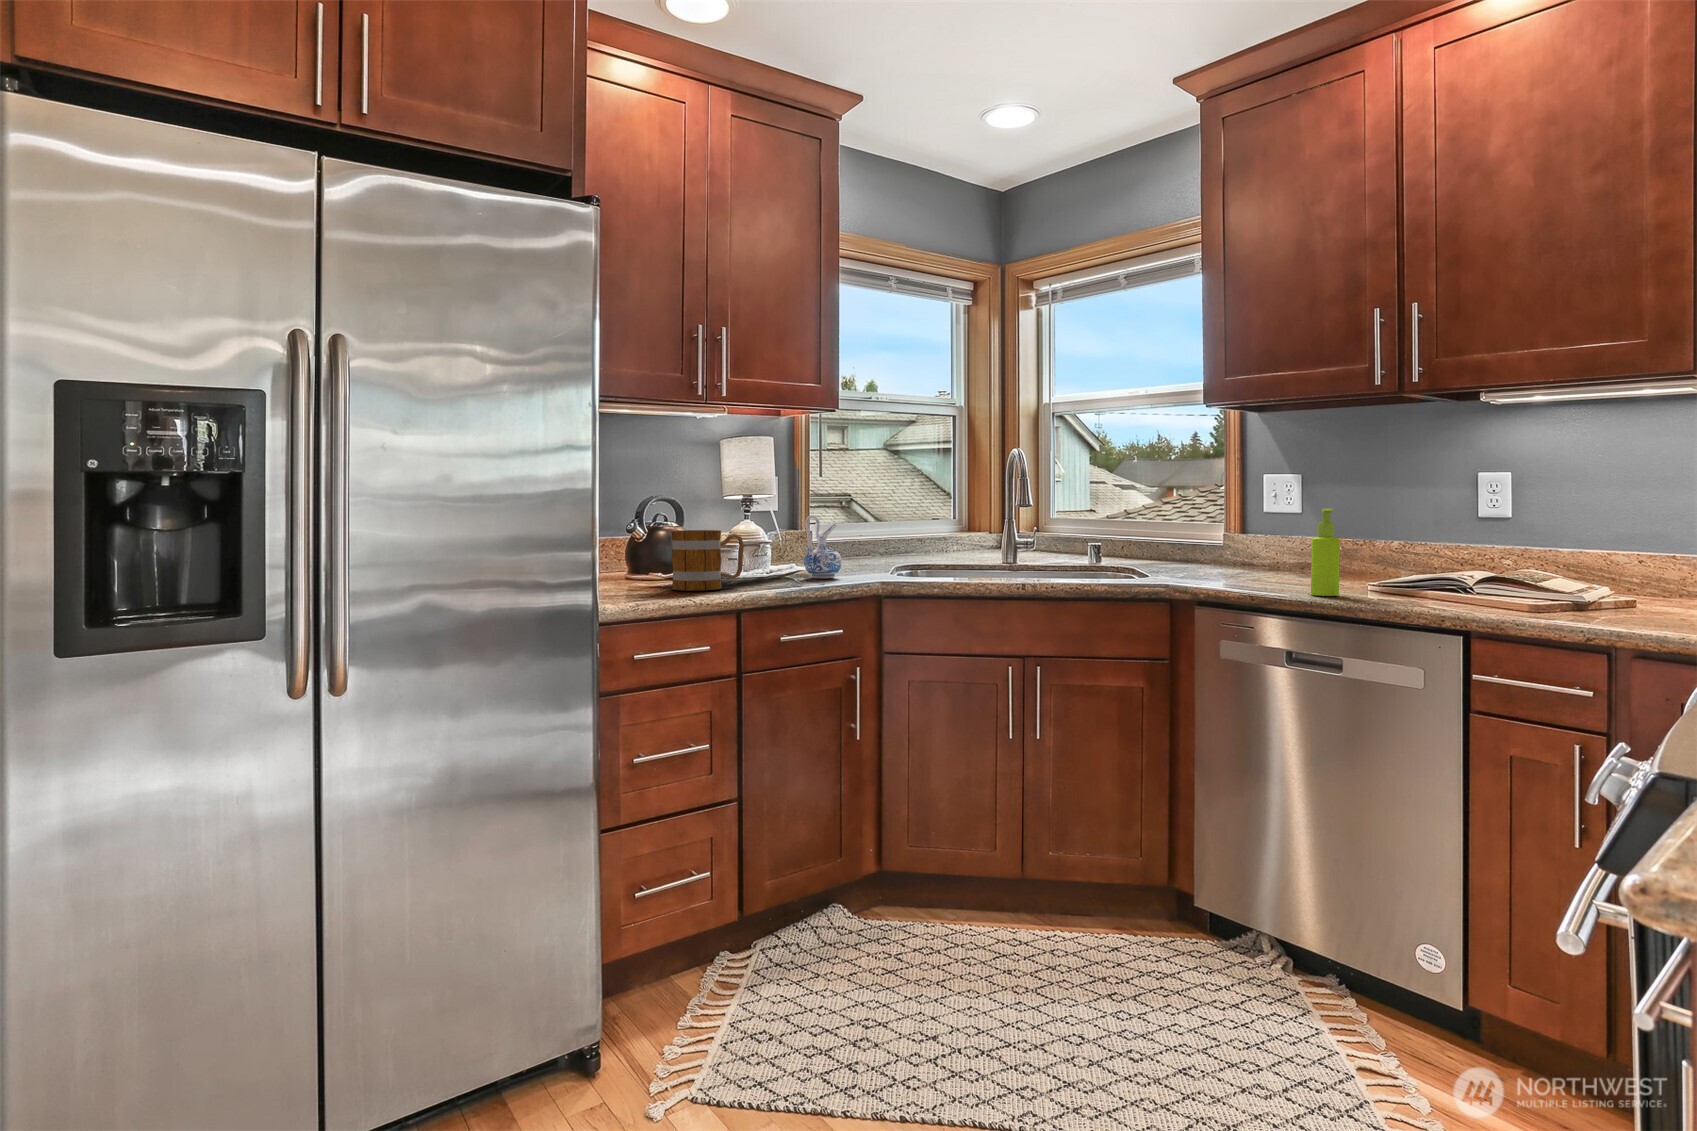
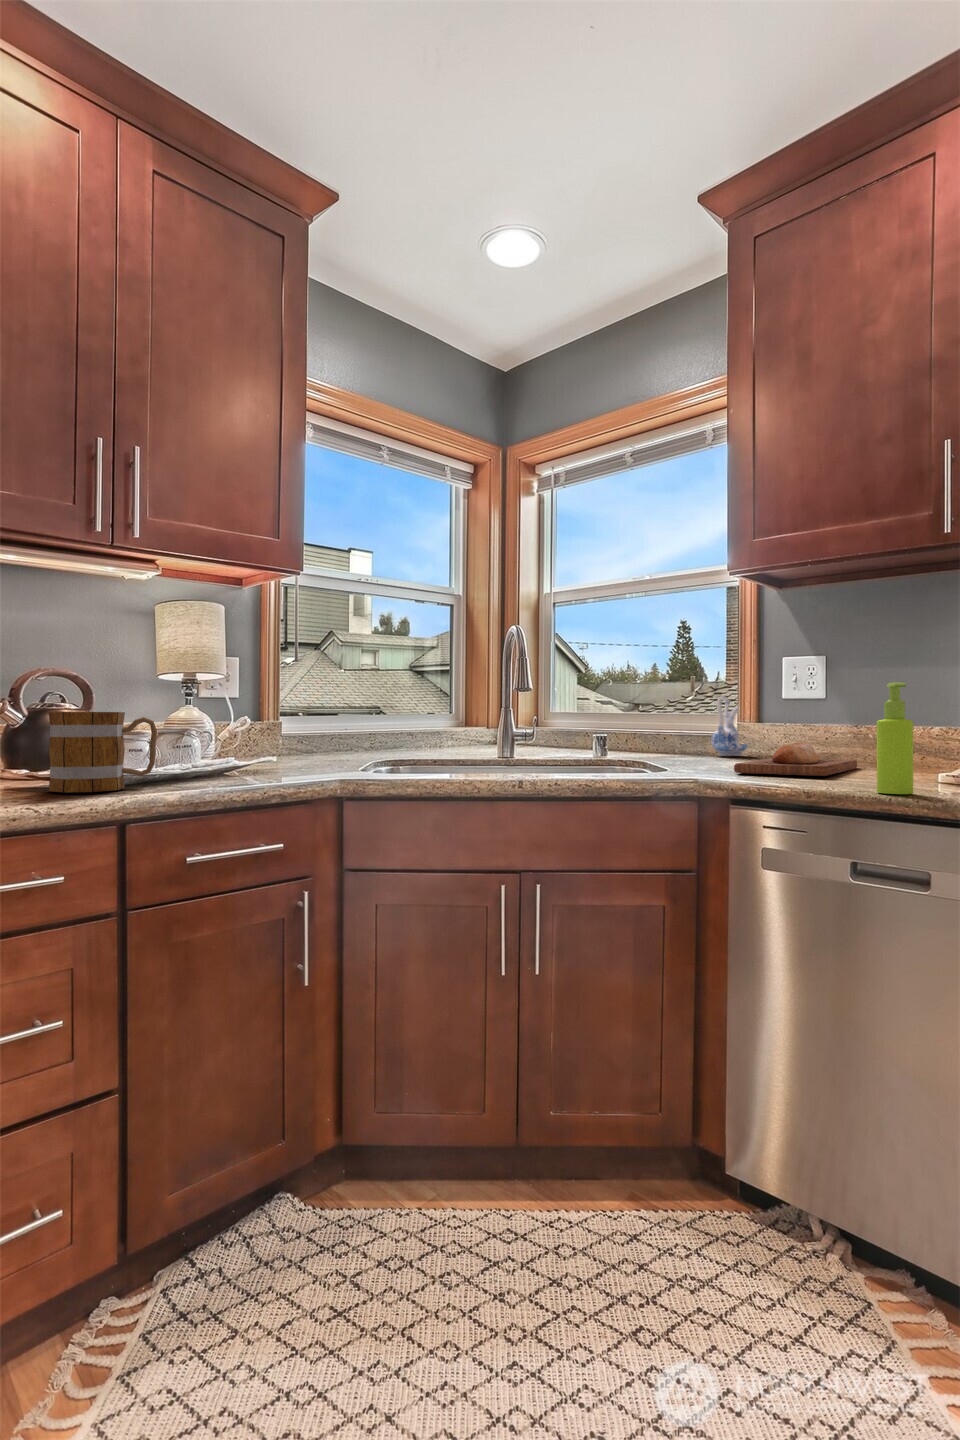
ceramic pitcher: present [804,515,842,578] -> present [711,696,749,756]
bread loaf: none [1207,553,1322,581] -> present [734,743,857,776]

